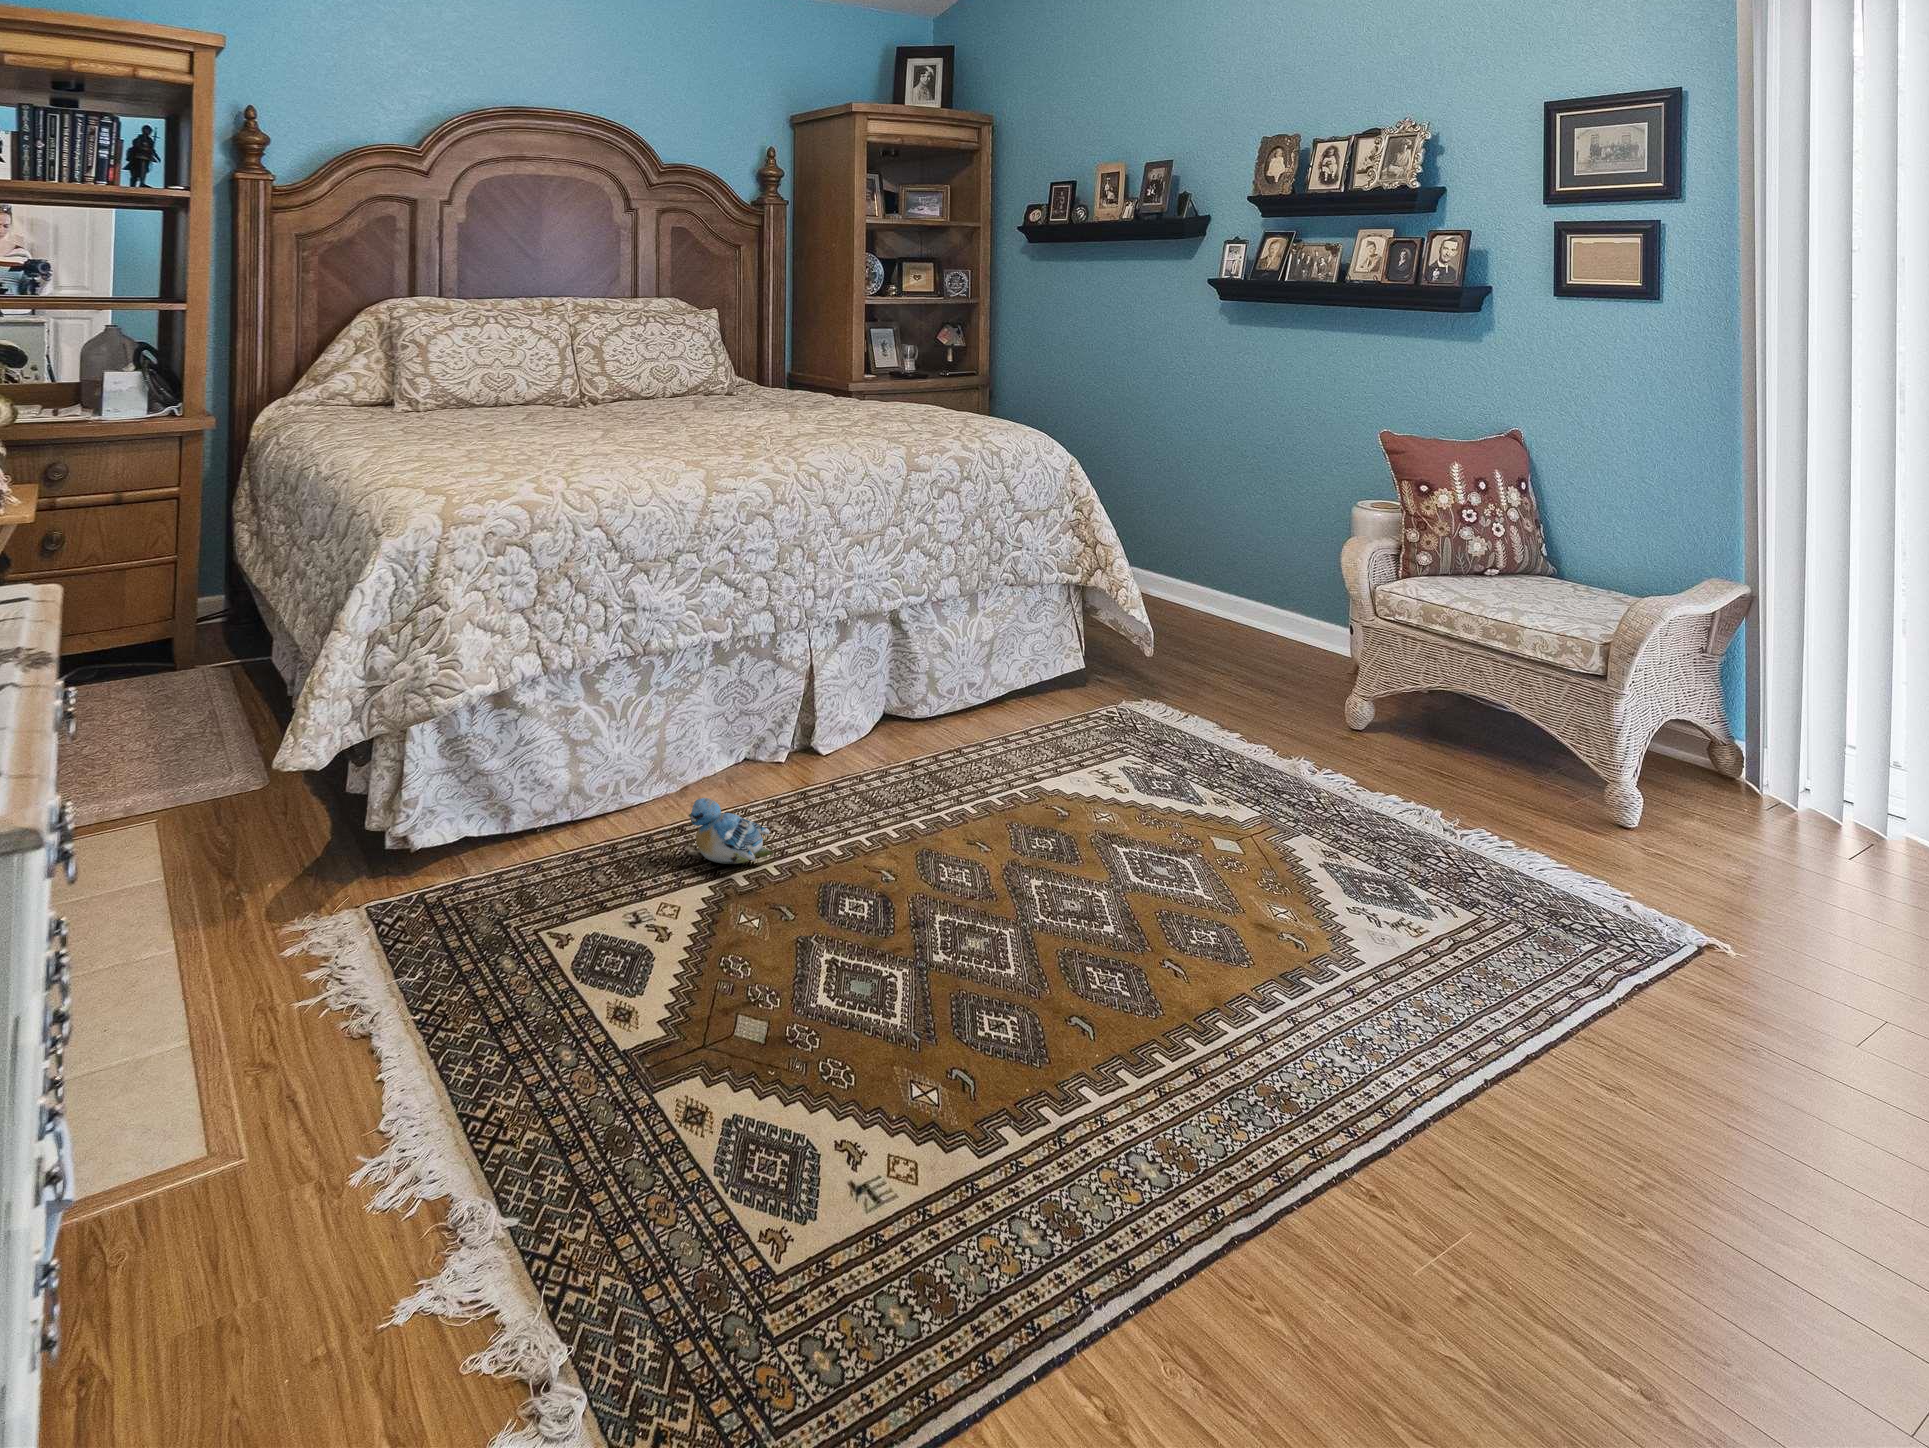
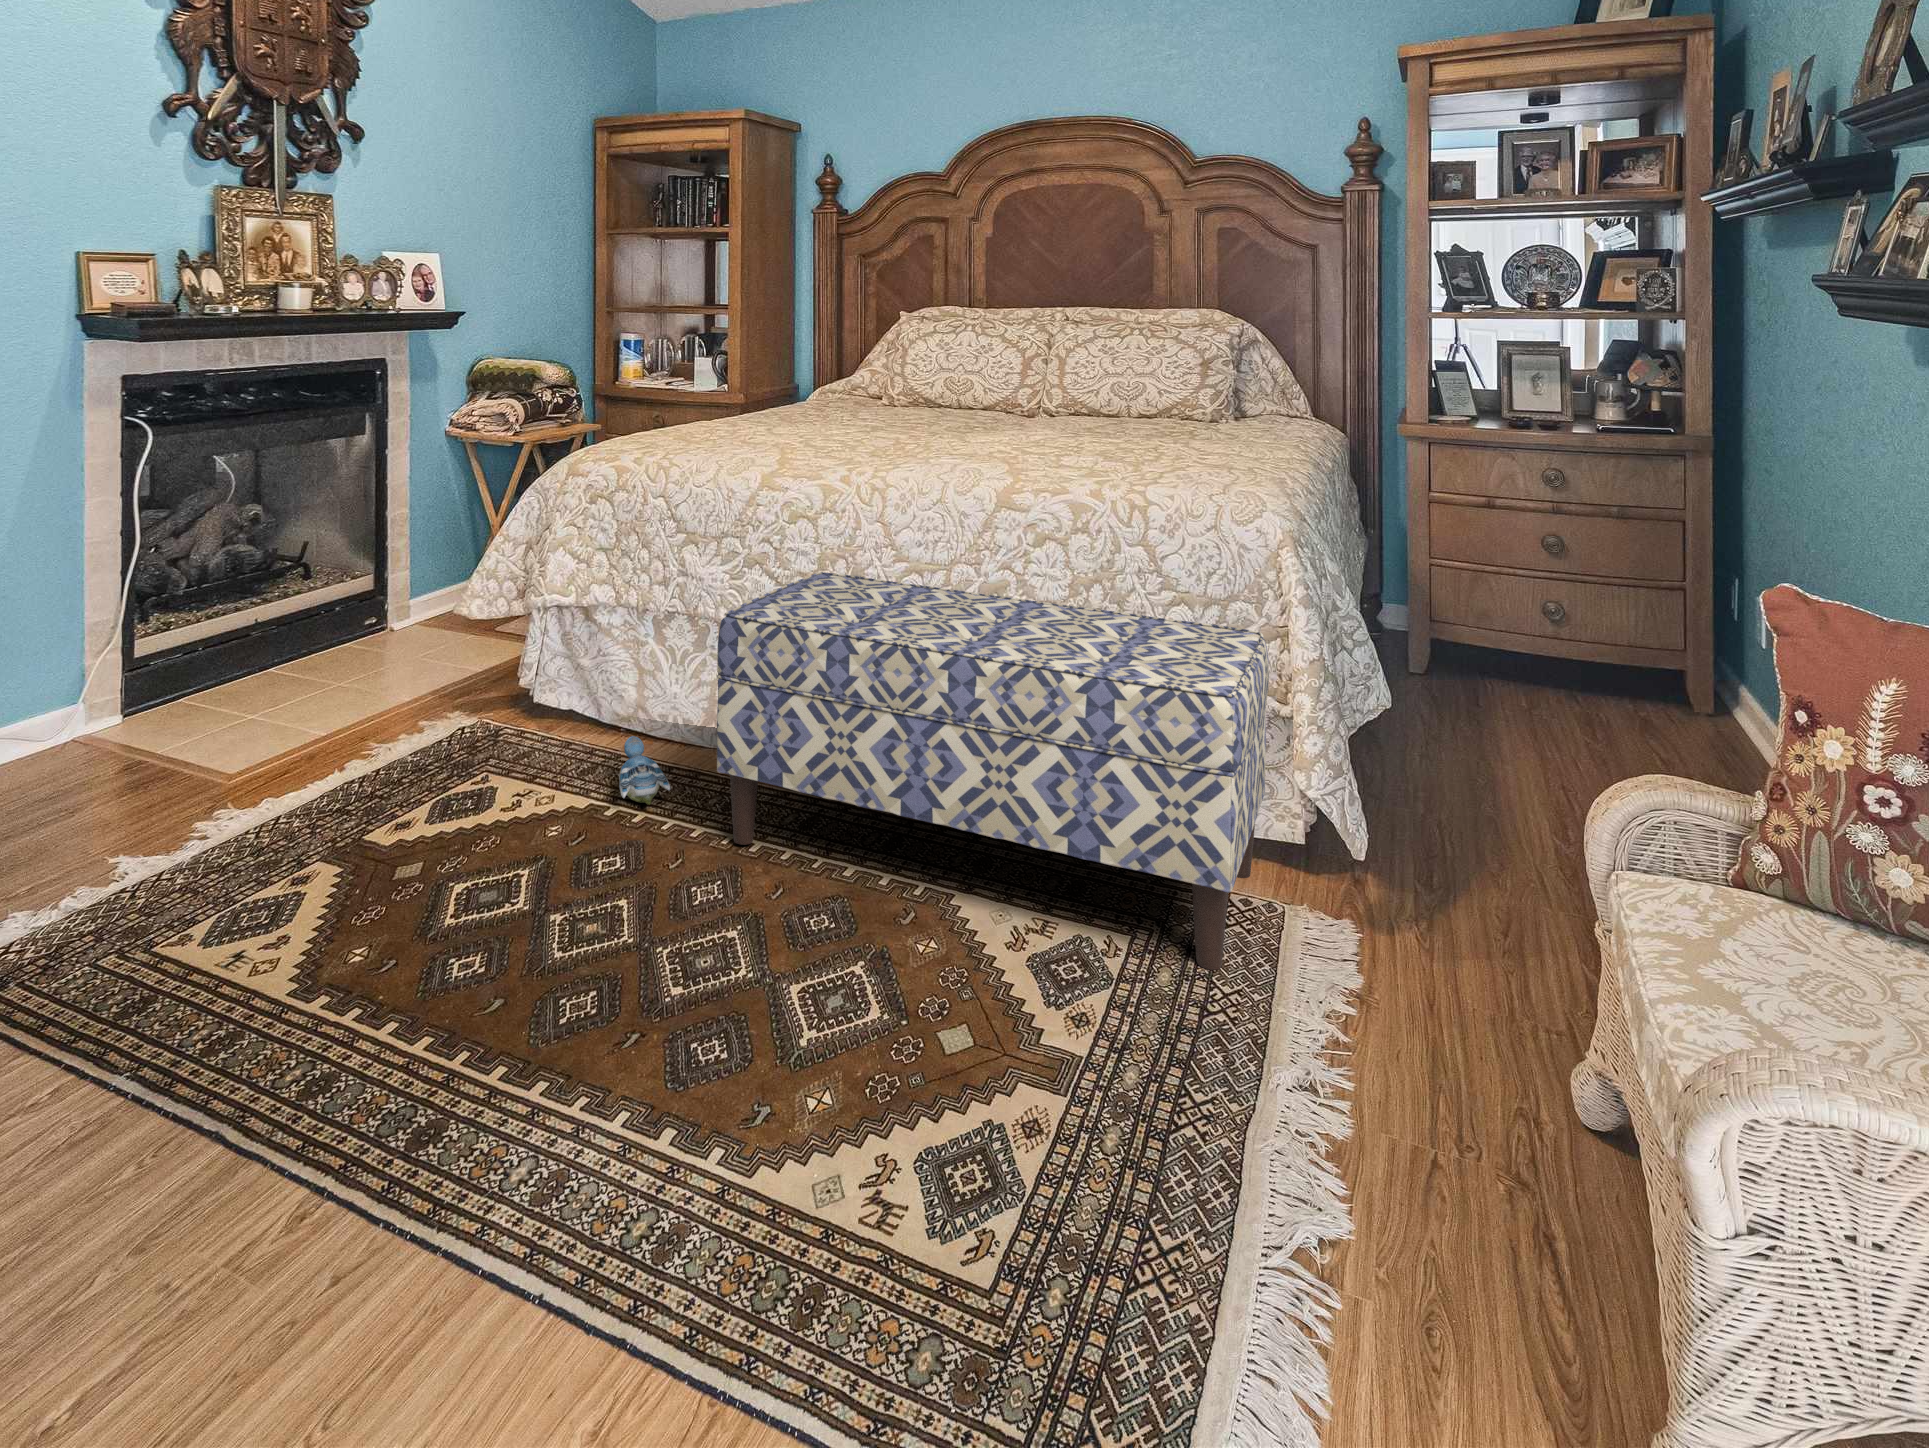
bench: none [771,526,1217,840] -> present [717,572,1269,970]

